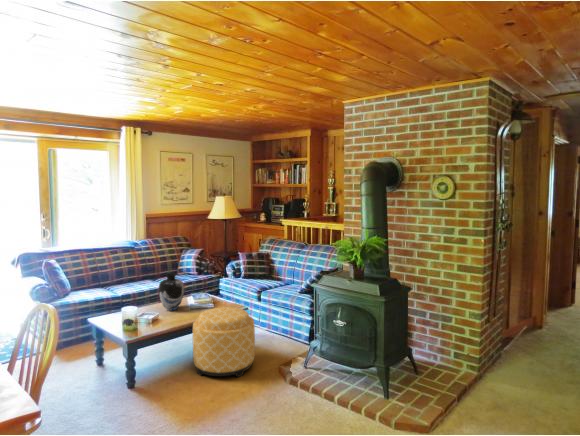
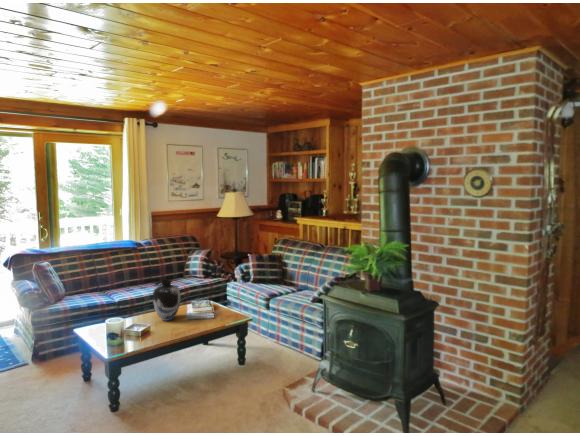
ottoman: present [193,307,255,377] -> none [186,319,256,401]

